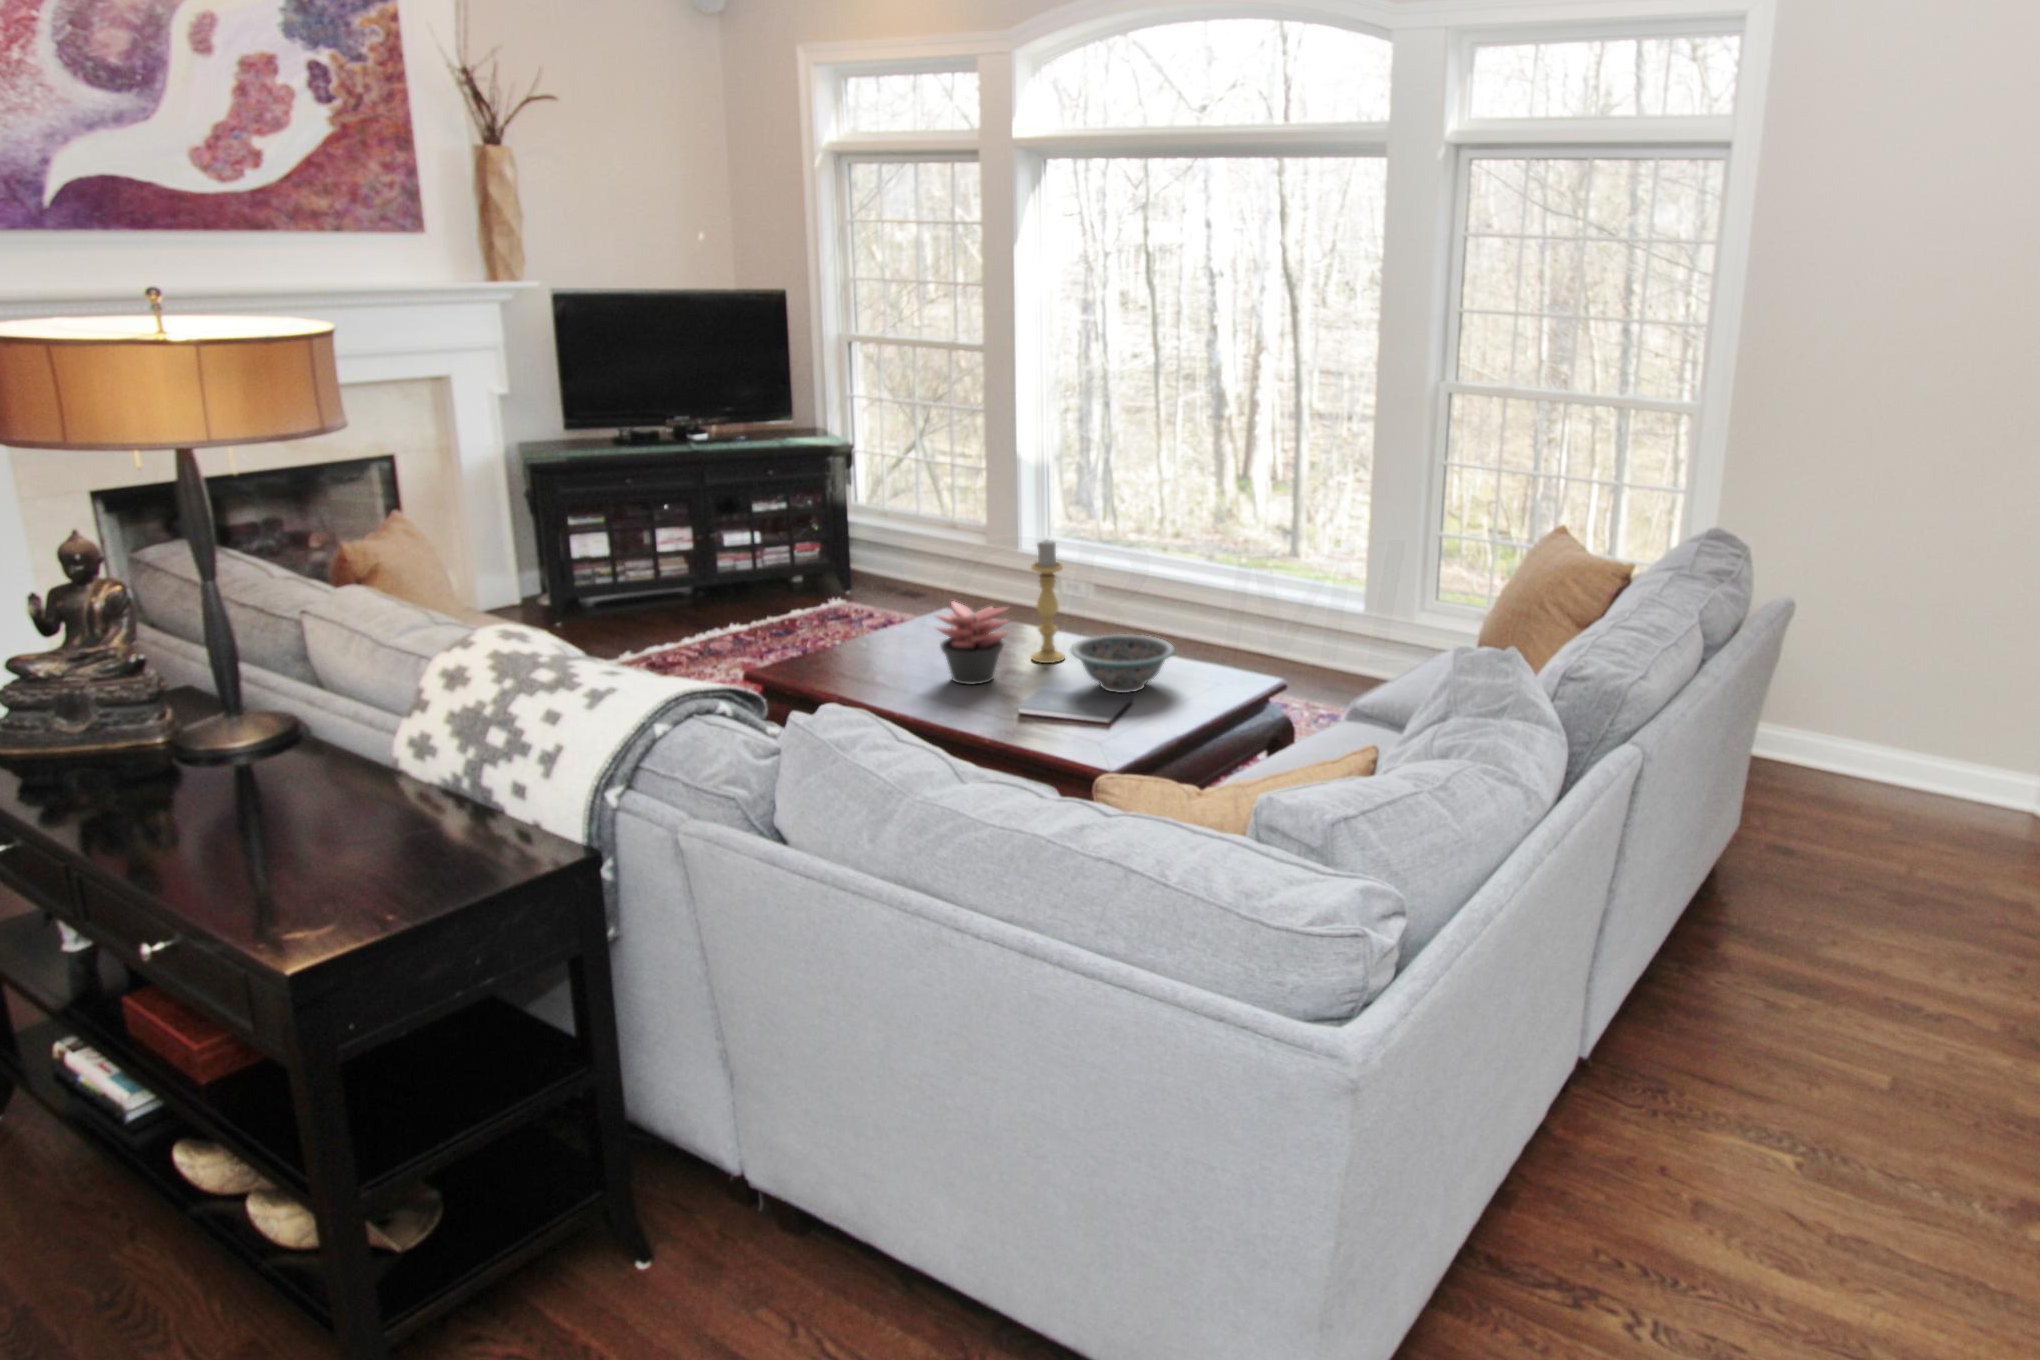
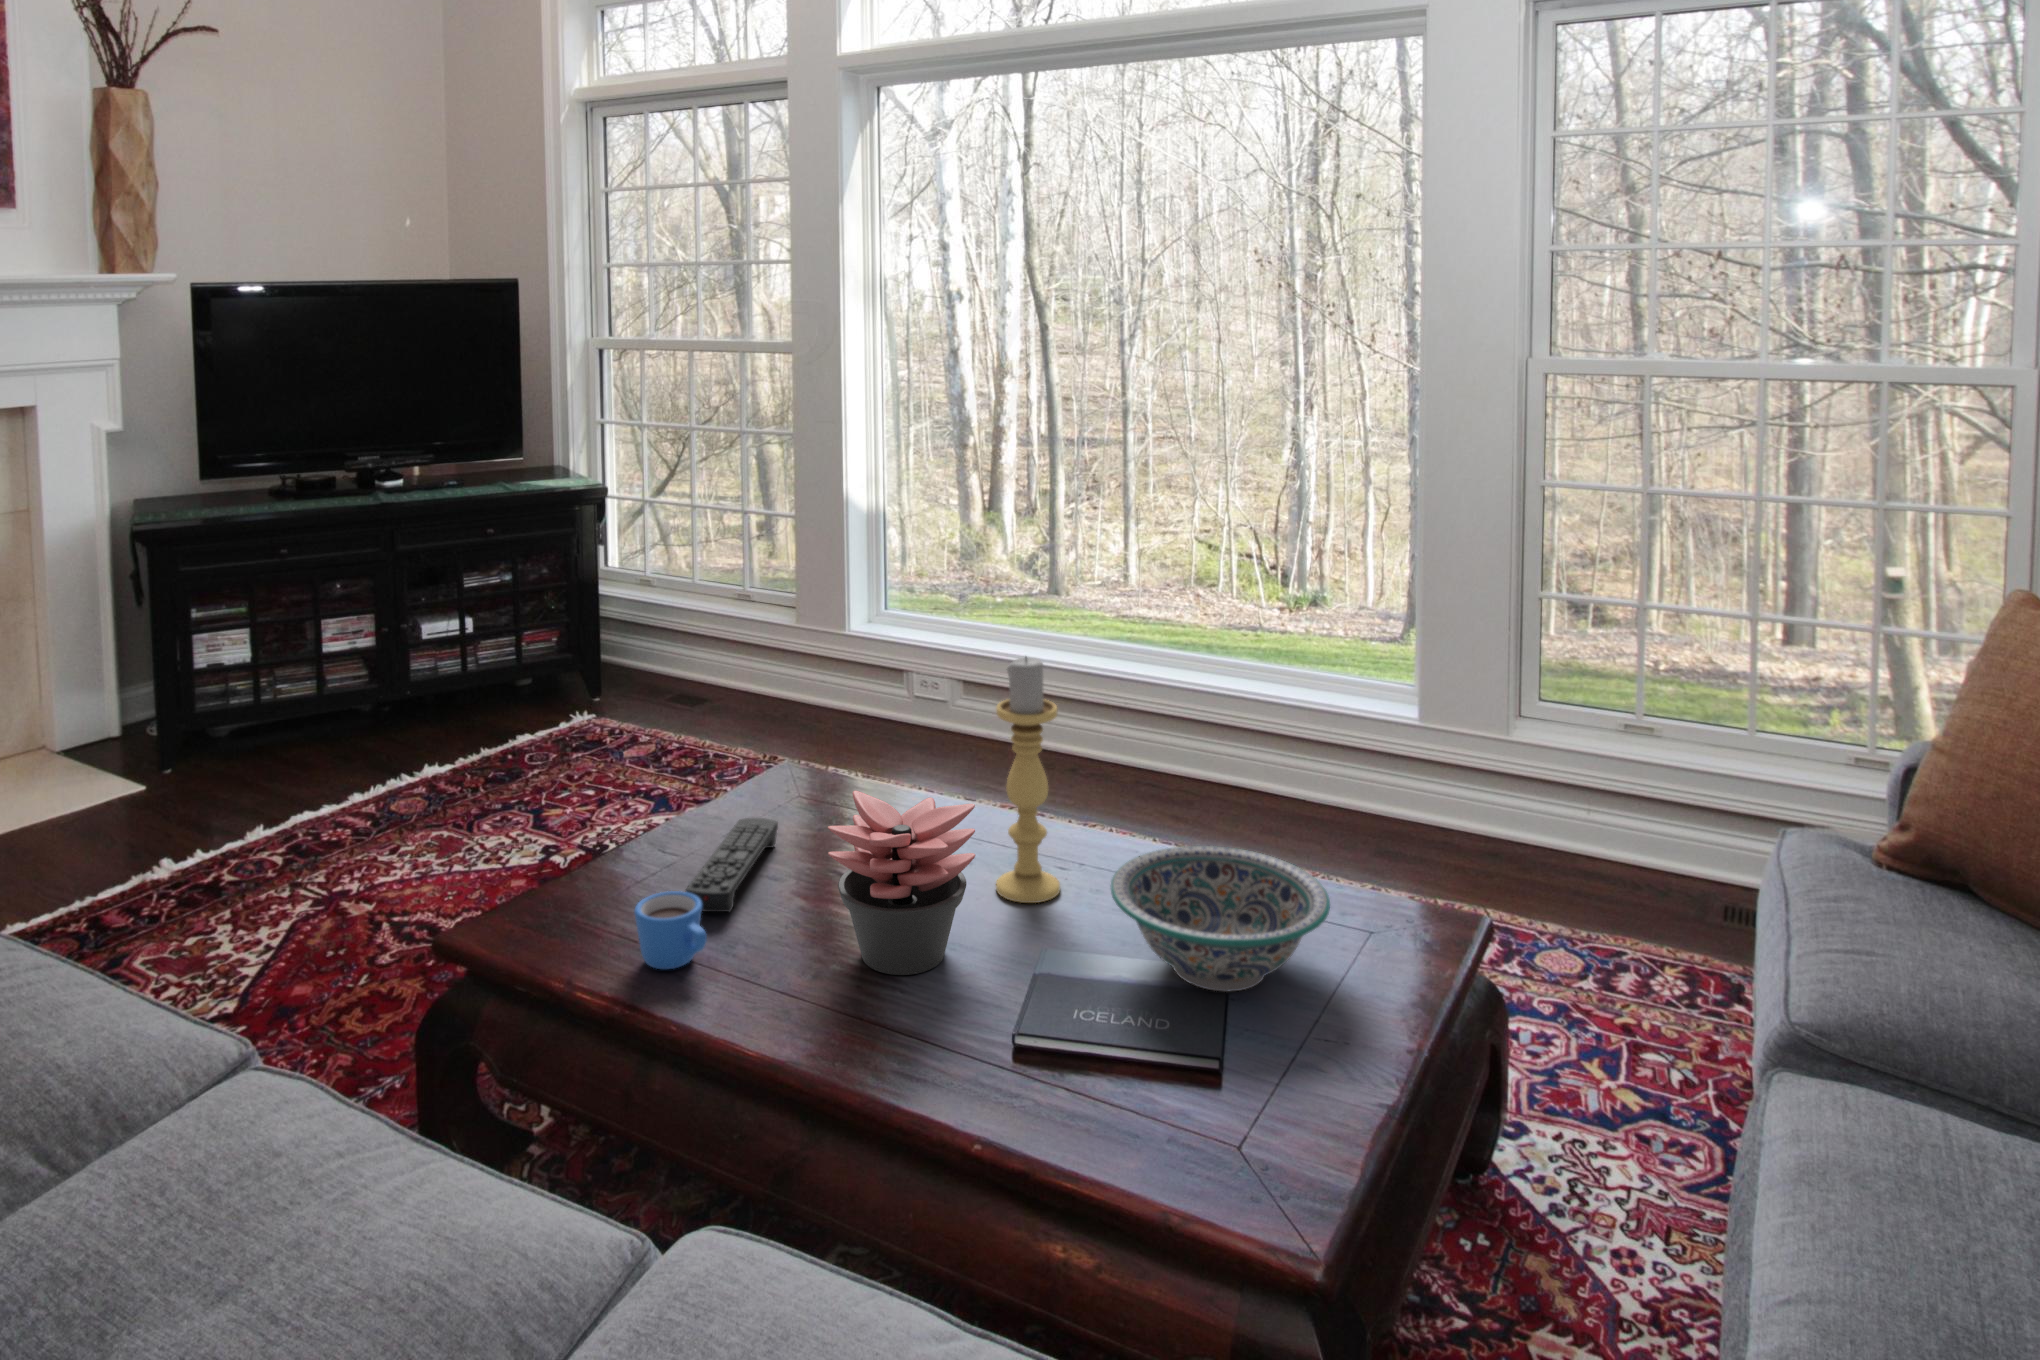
remote control: none [869,625,925,662] -> present [686,818,778,912]
mug: none [839,646,874,680] -> present [634,891,707,969]

